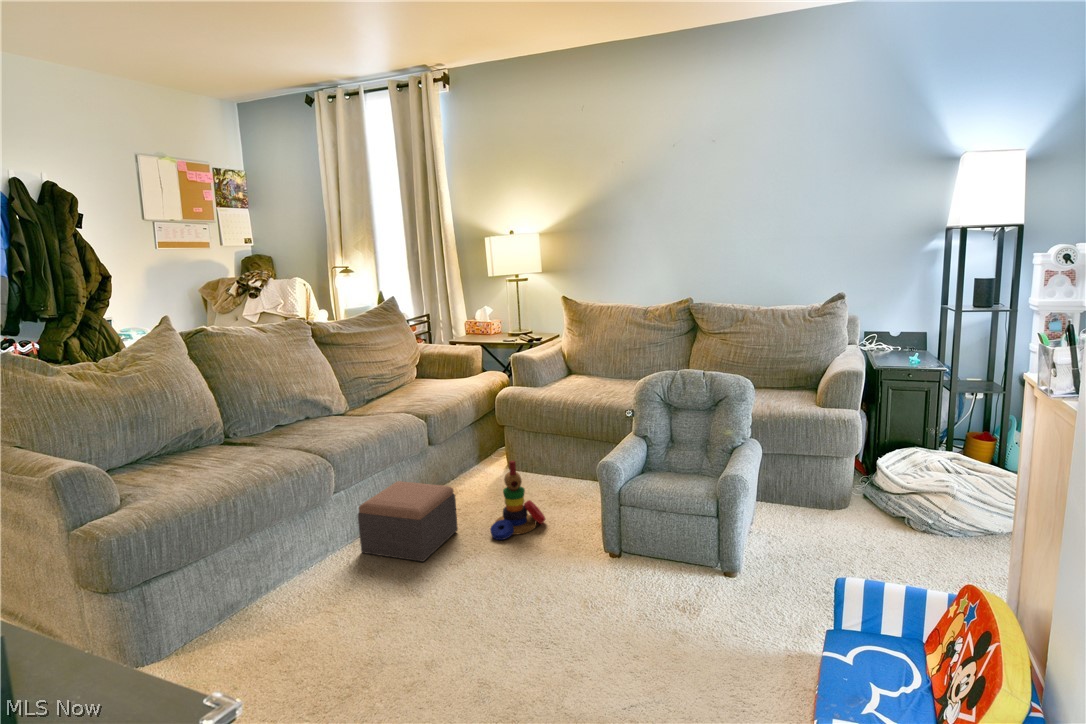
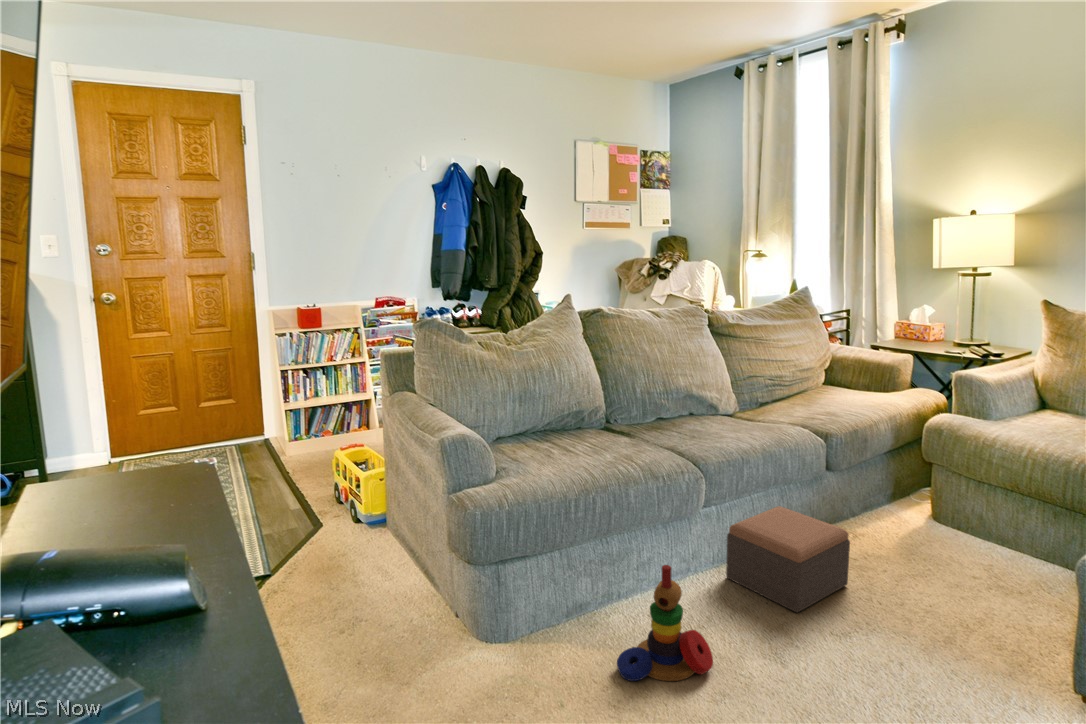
stacking toy: present [490,461,545,540] -> present [617,565,713,681]

